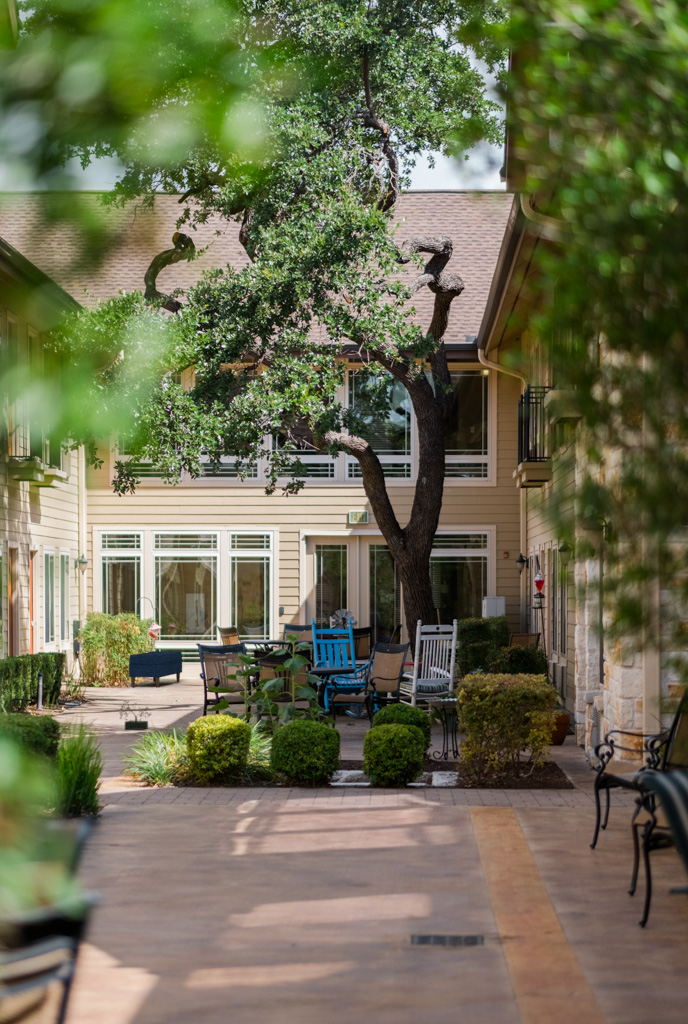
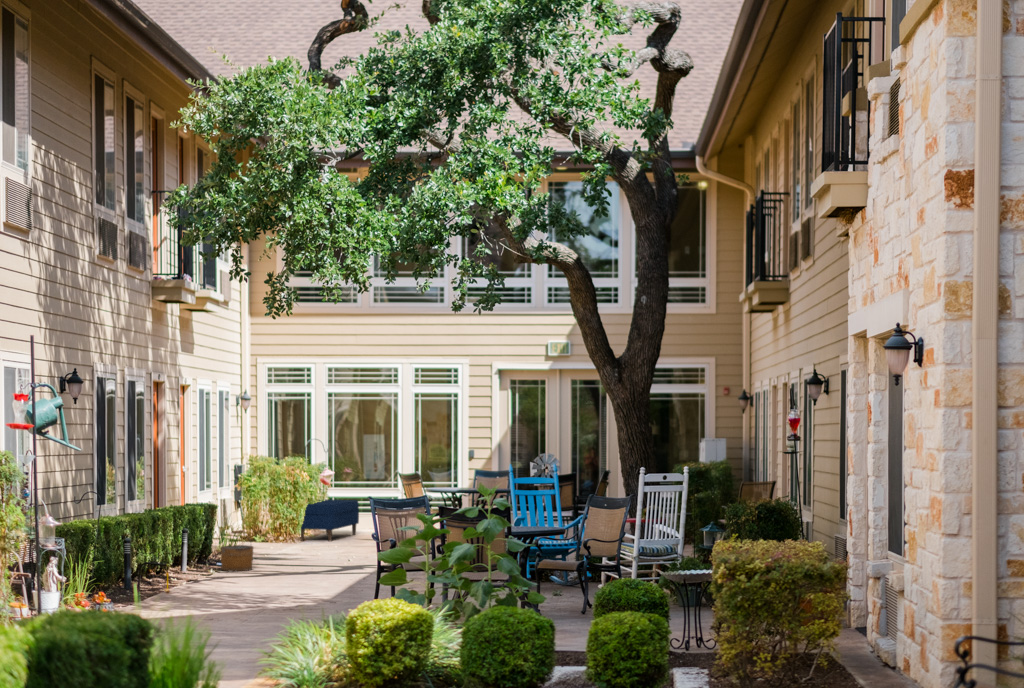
bucket: none [69,676,96,710] -> present [221,530,253,571]
decorative plant: present [120,700,151,730] -> none [272,563,314,600]

